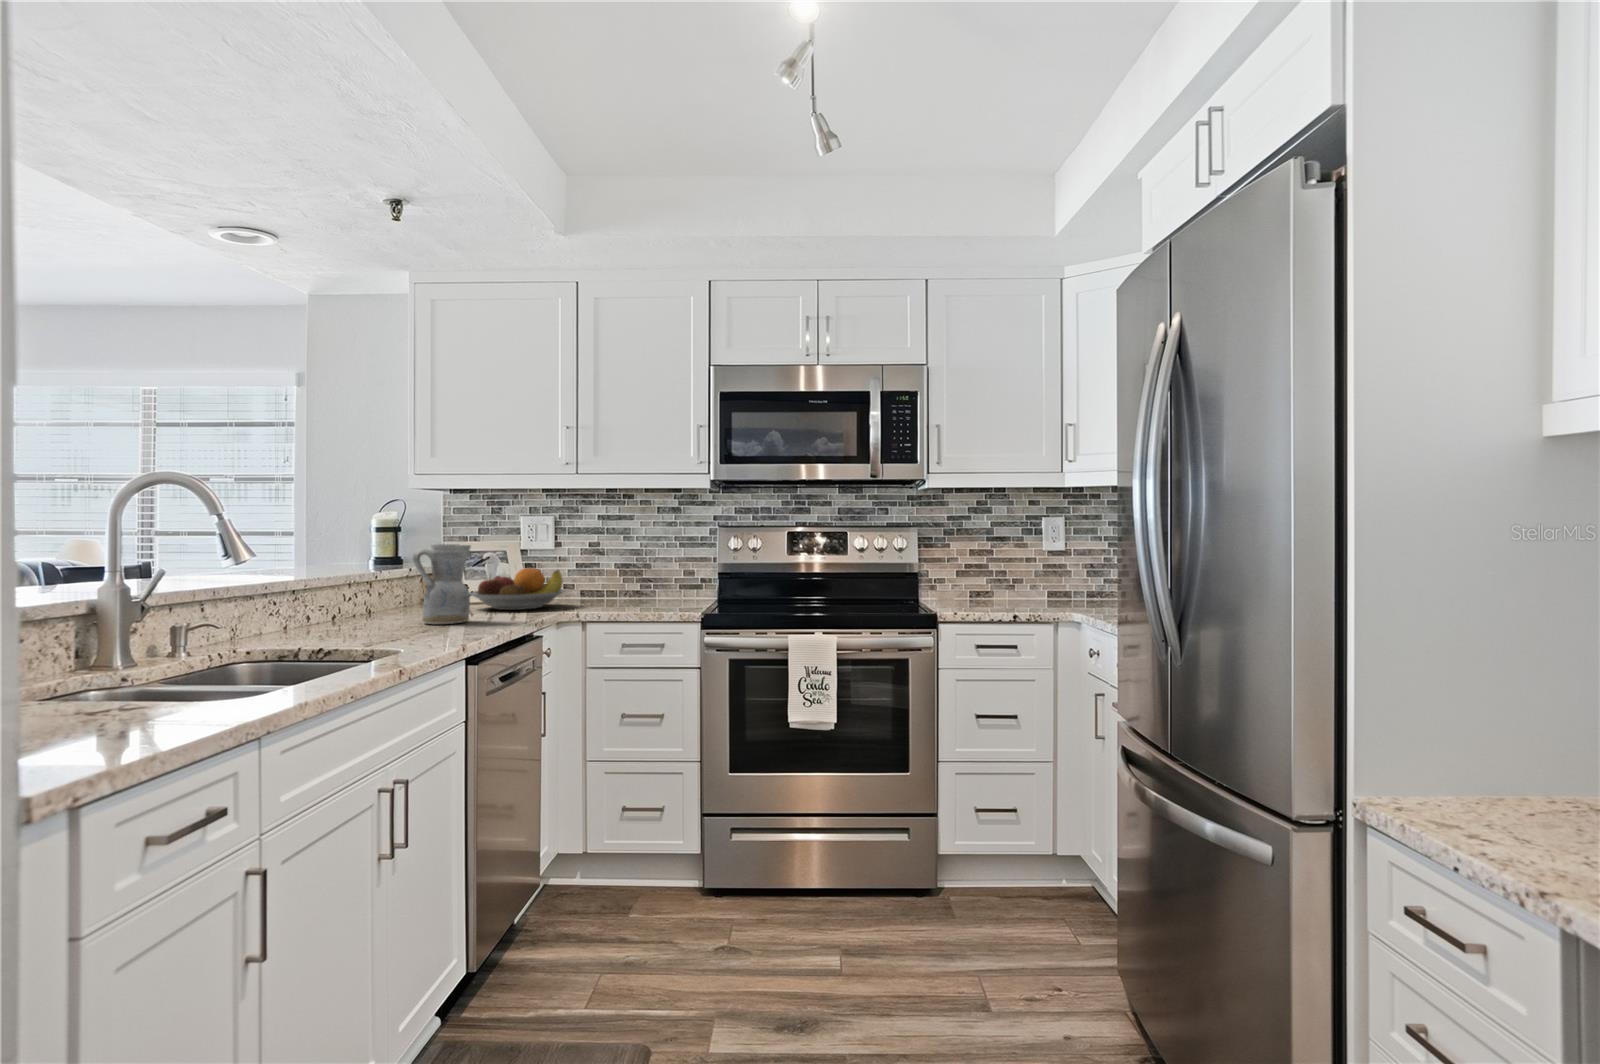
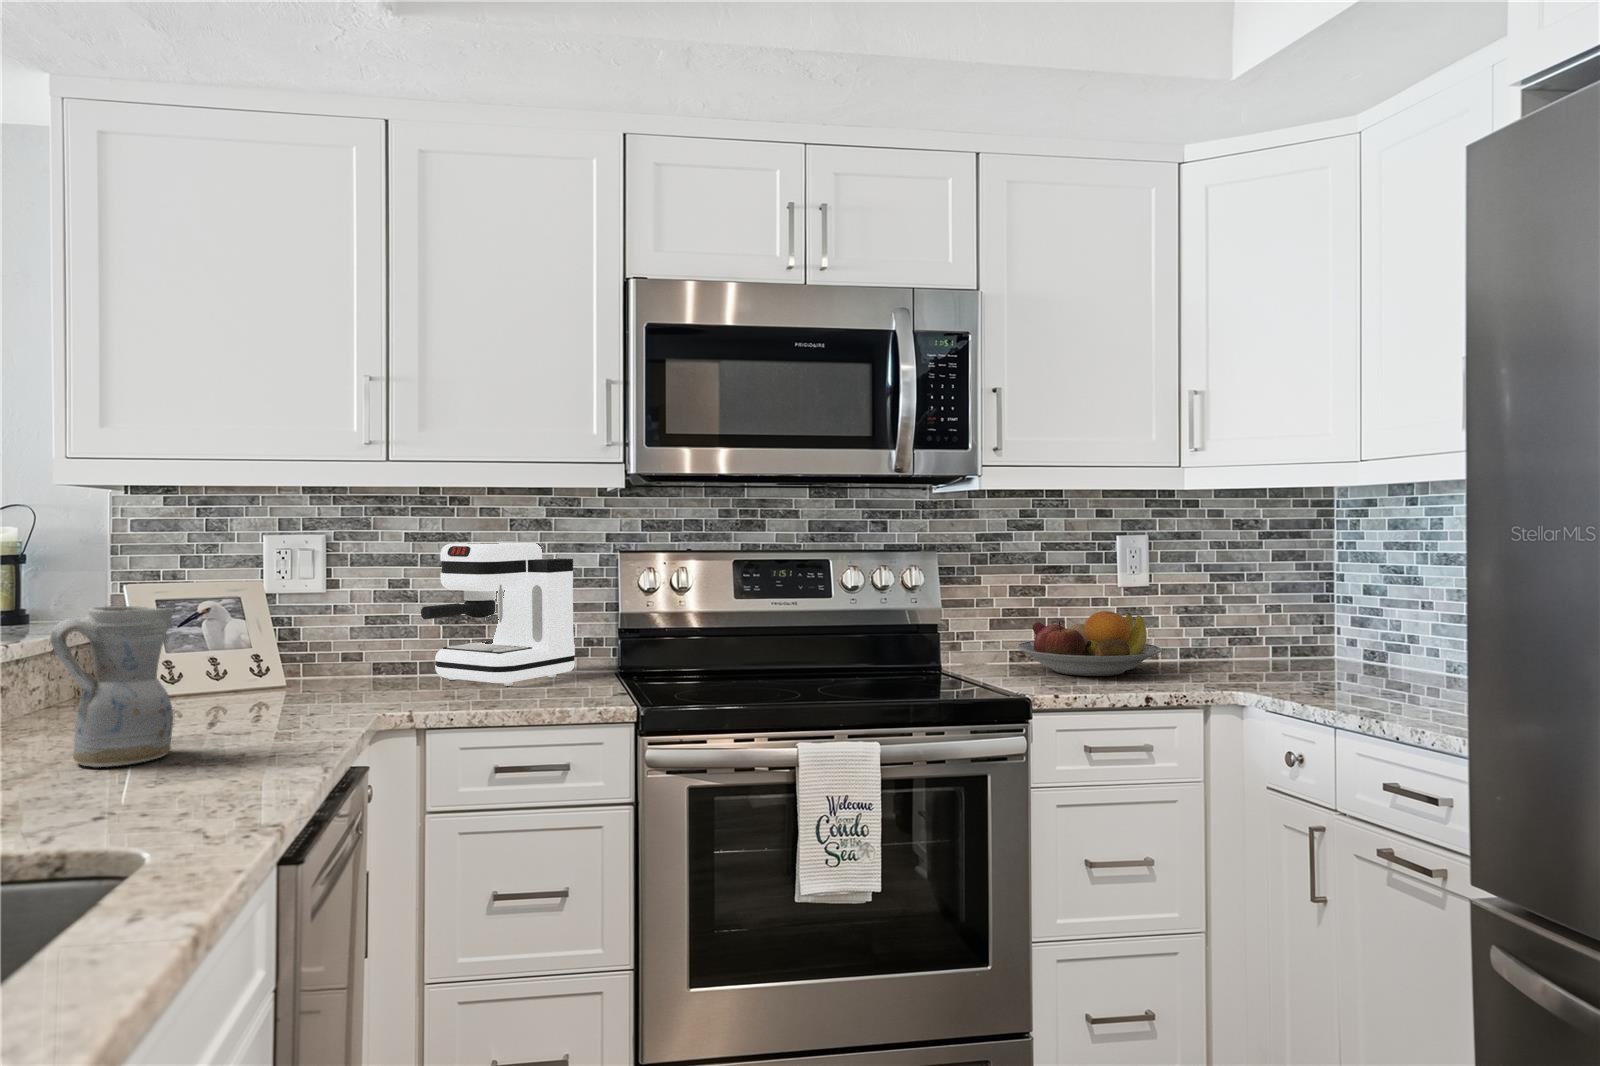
coffee maker: none [605,521,695,604] -> present [421,543,575,686]
fruit bowl: present [469,568,565,610] -> present [1017,611,1162,676]

